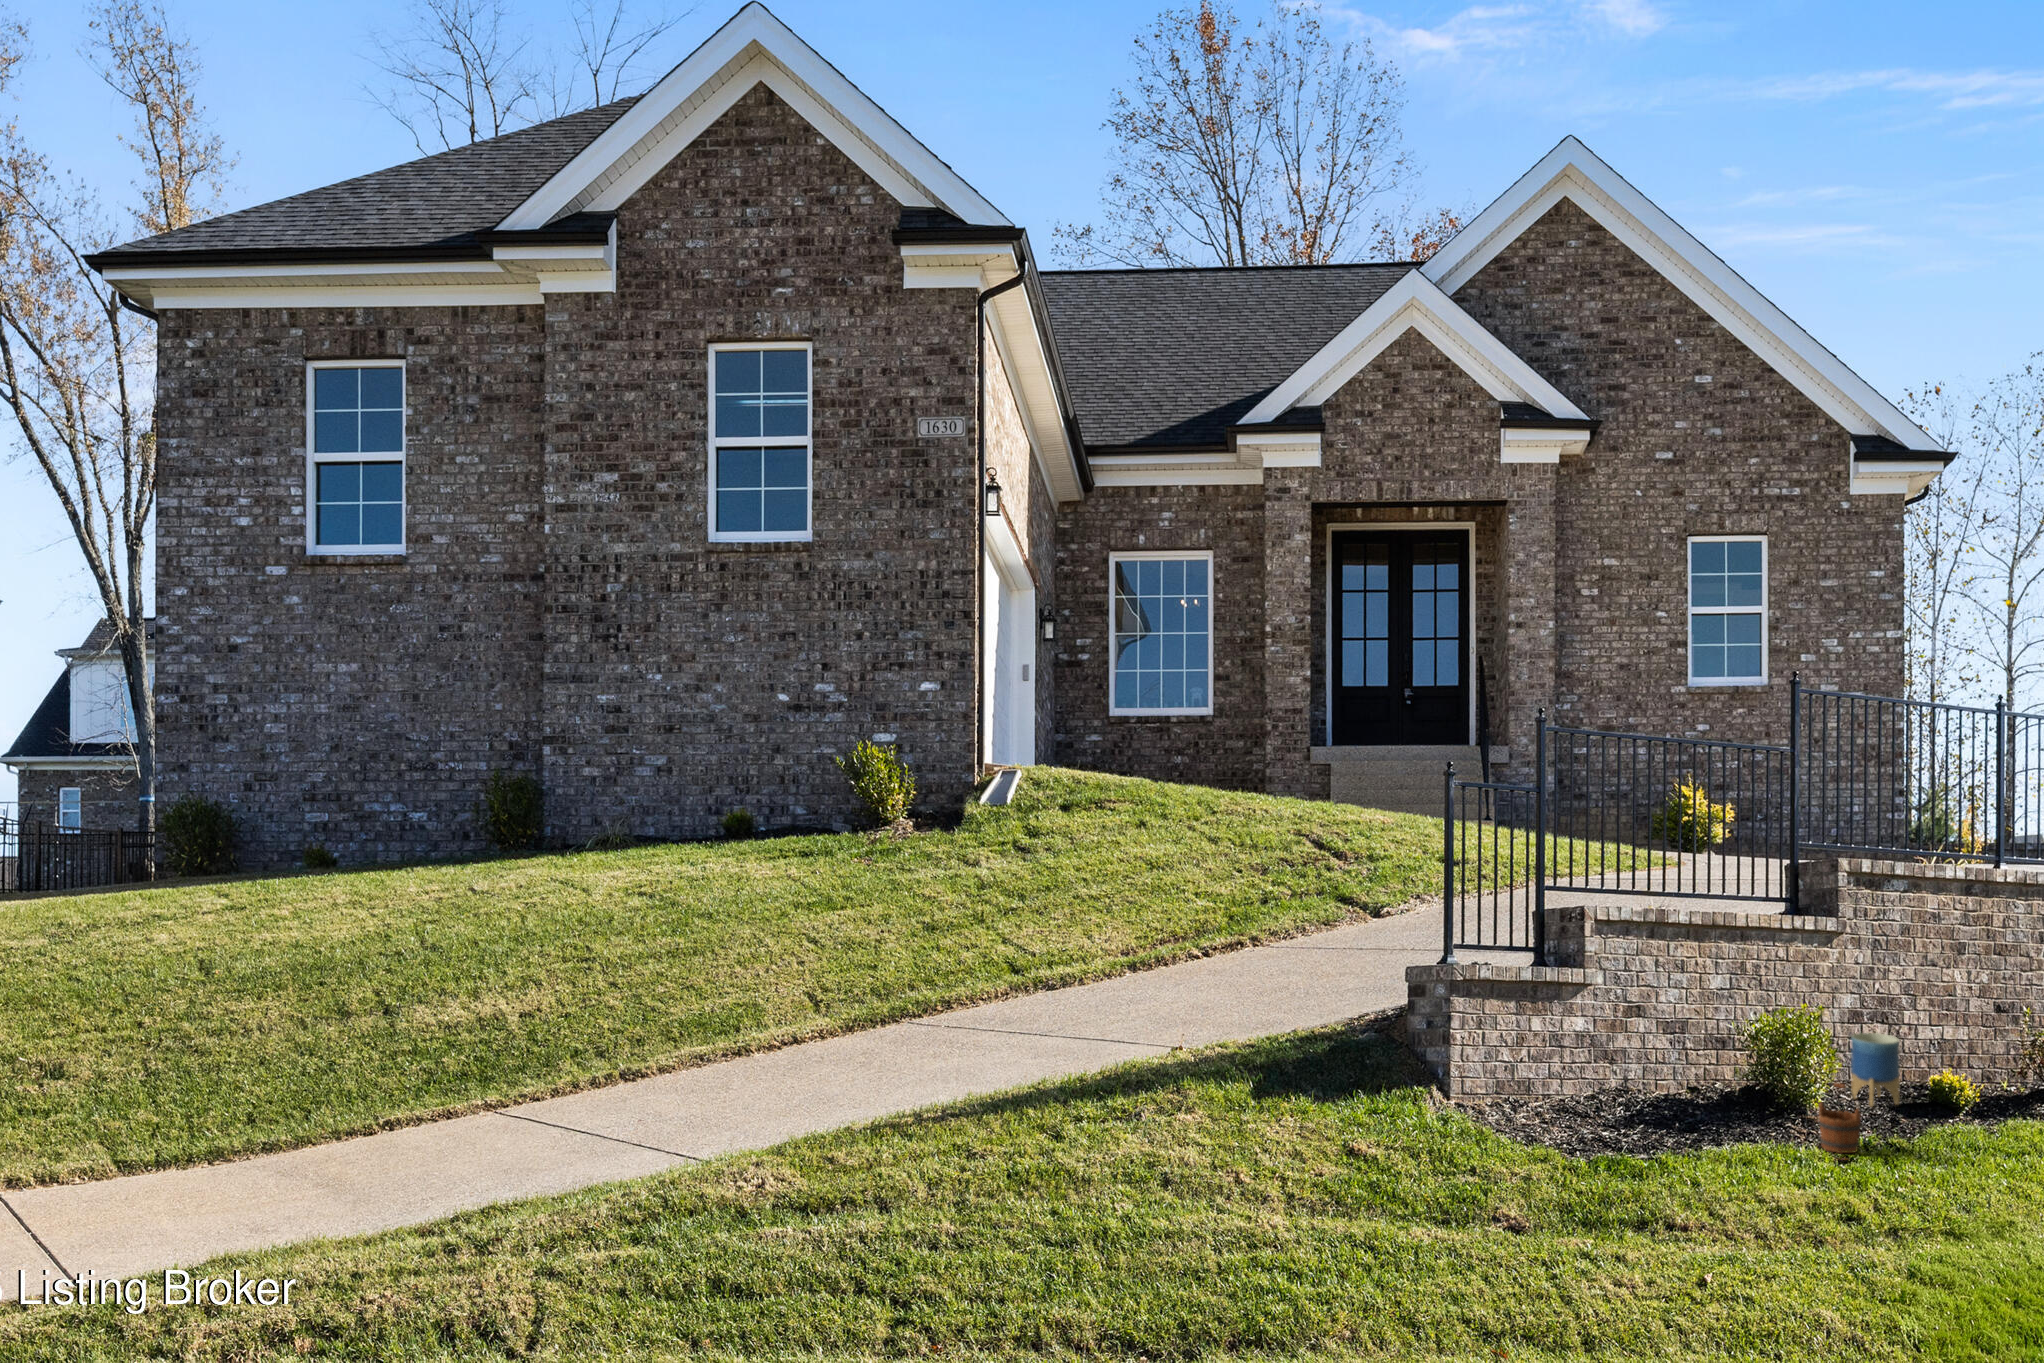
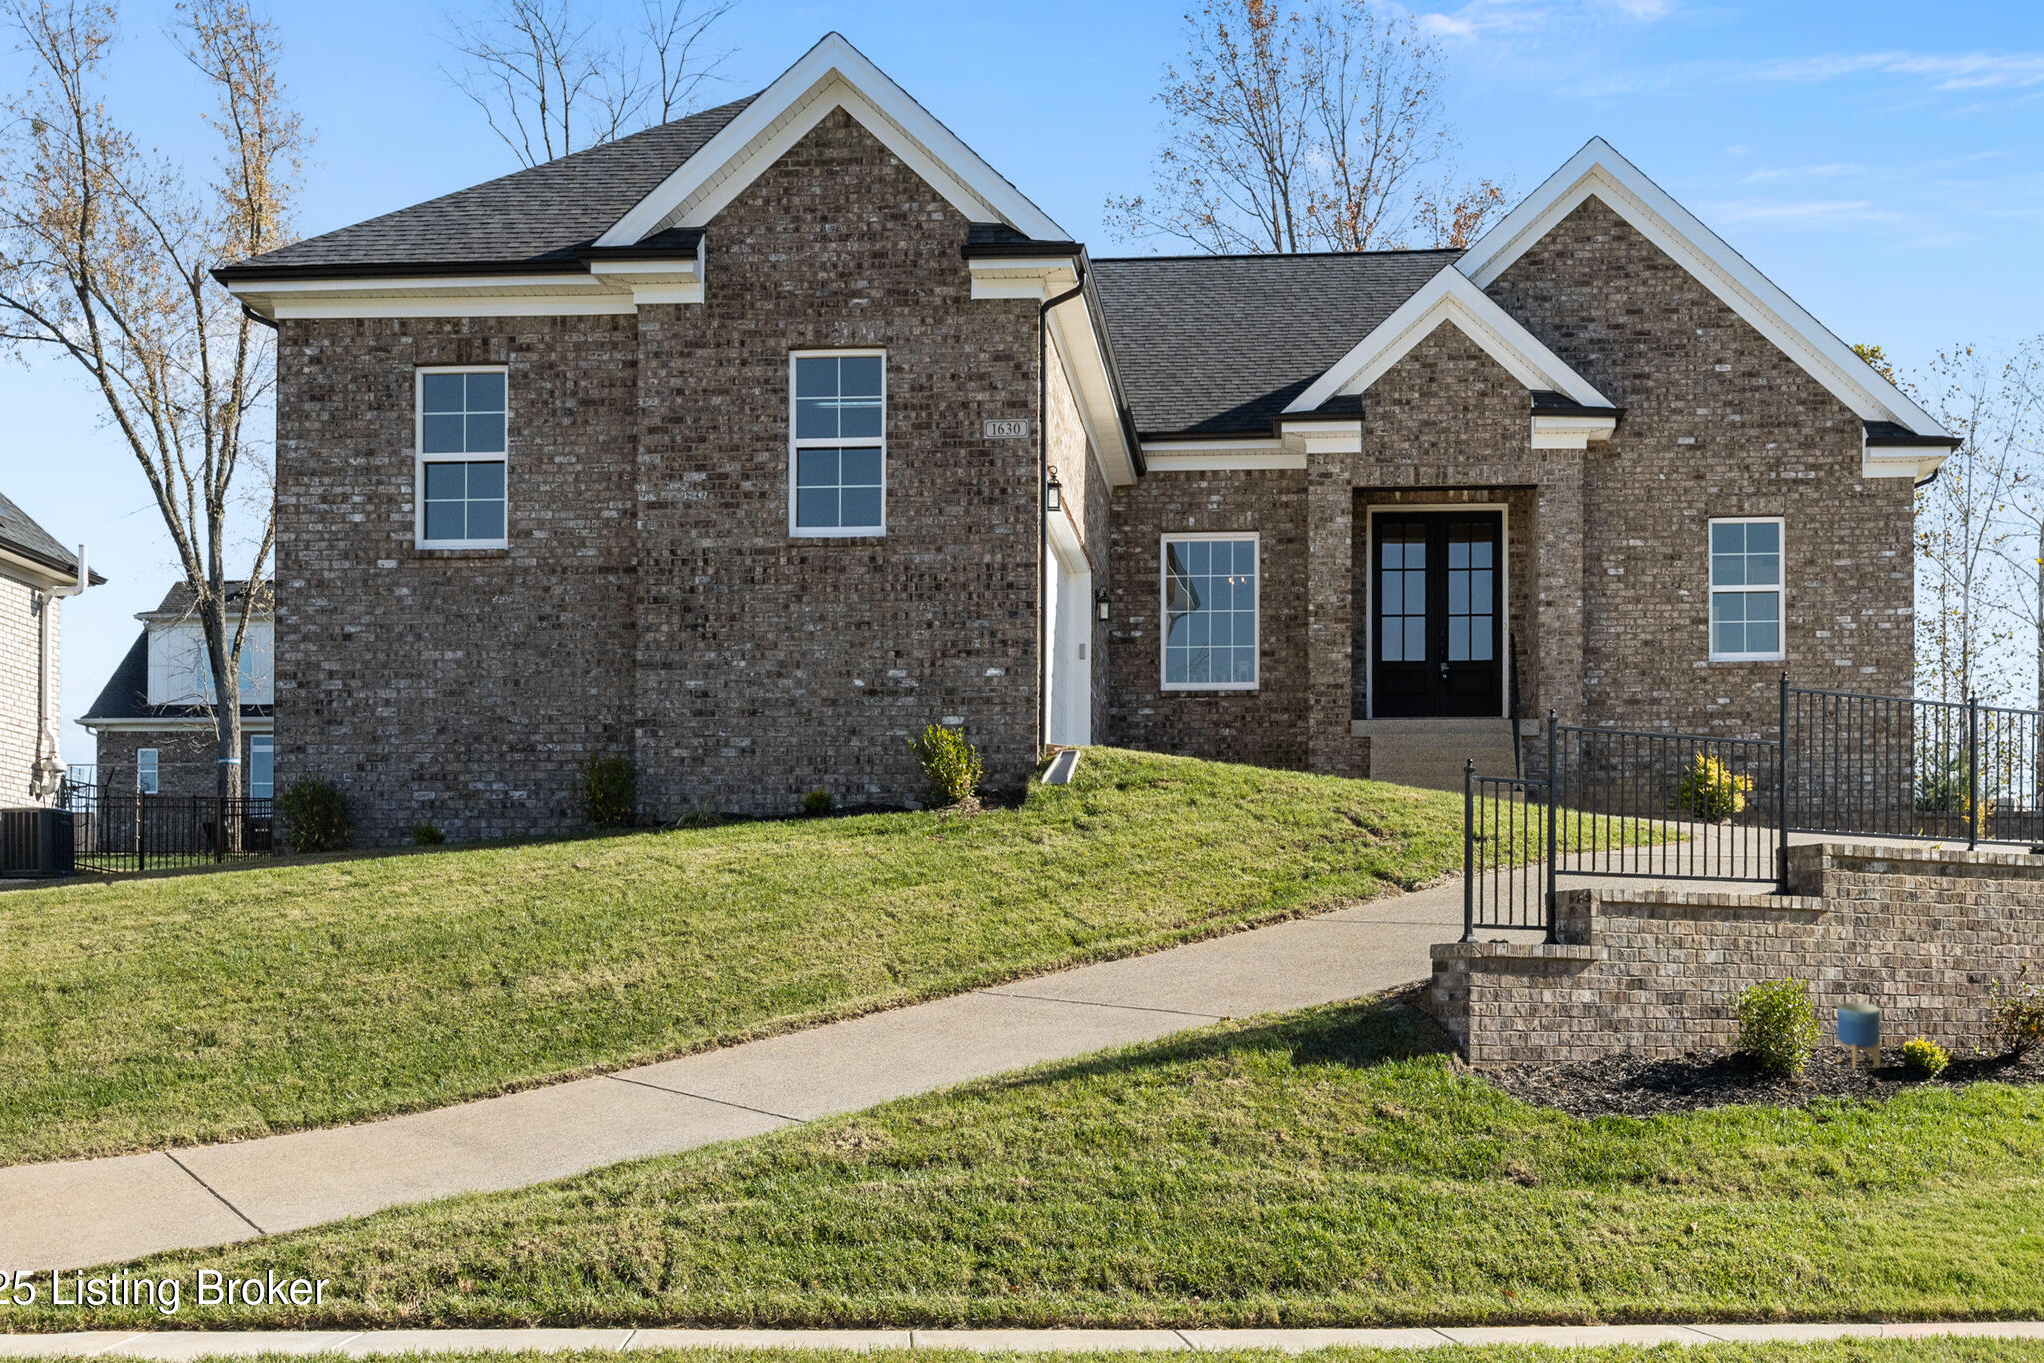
wooden bucket: present [1819,1083,1861,1153] -> none [1803,1049,1841,1113]

